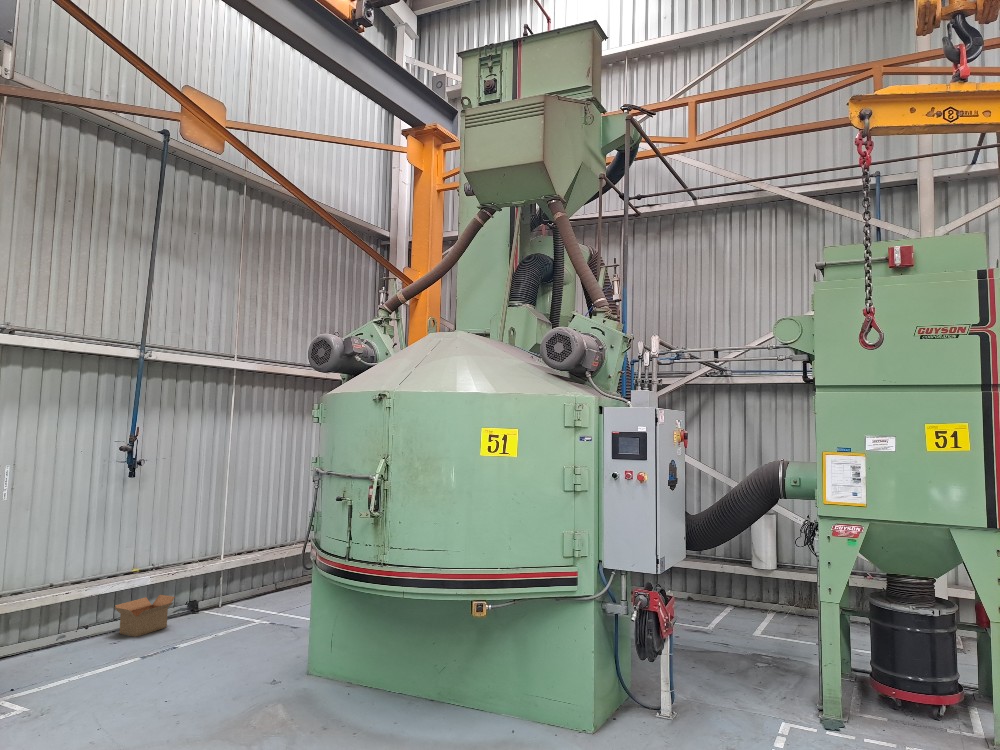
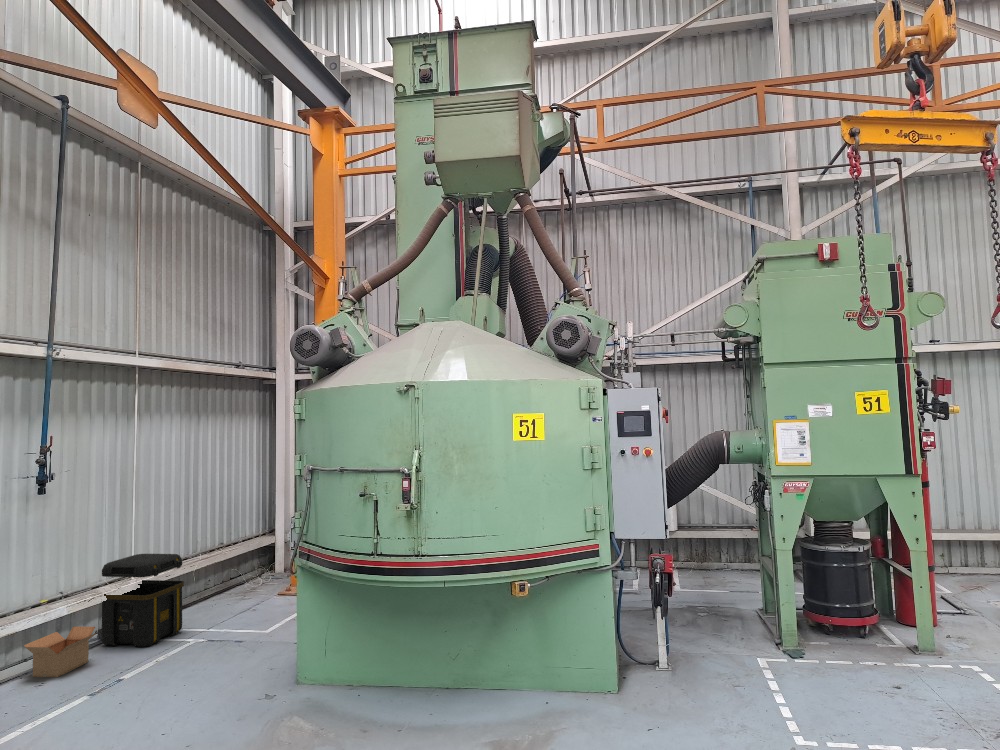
toolbox: none [187,537,259,620] -> present [102,554,184,647]

